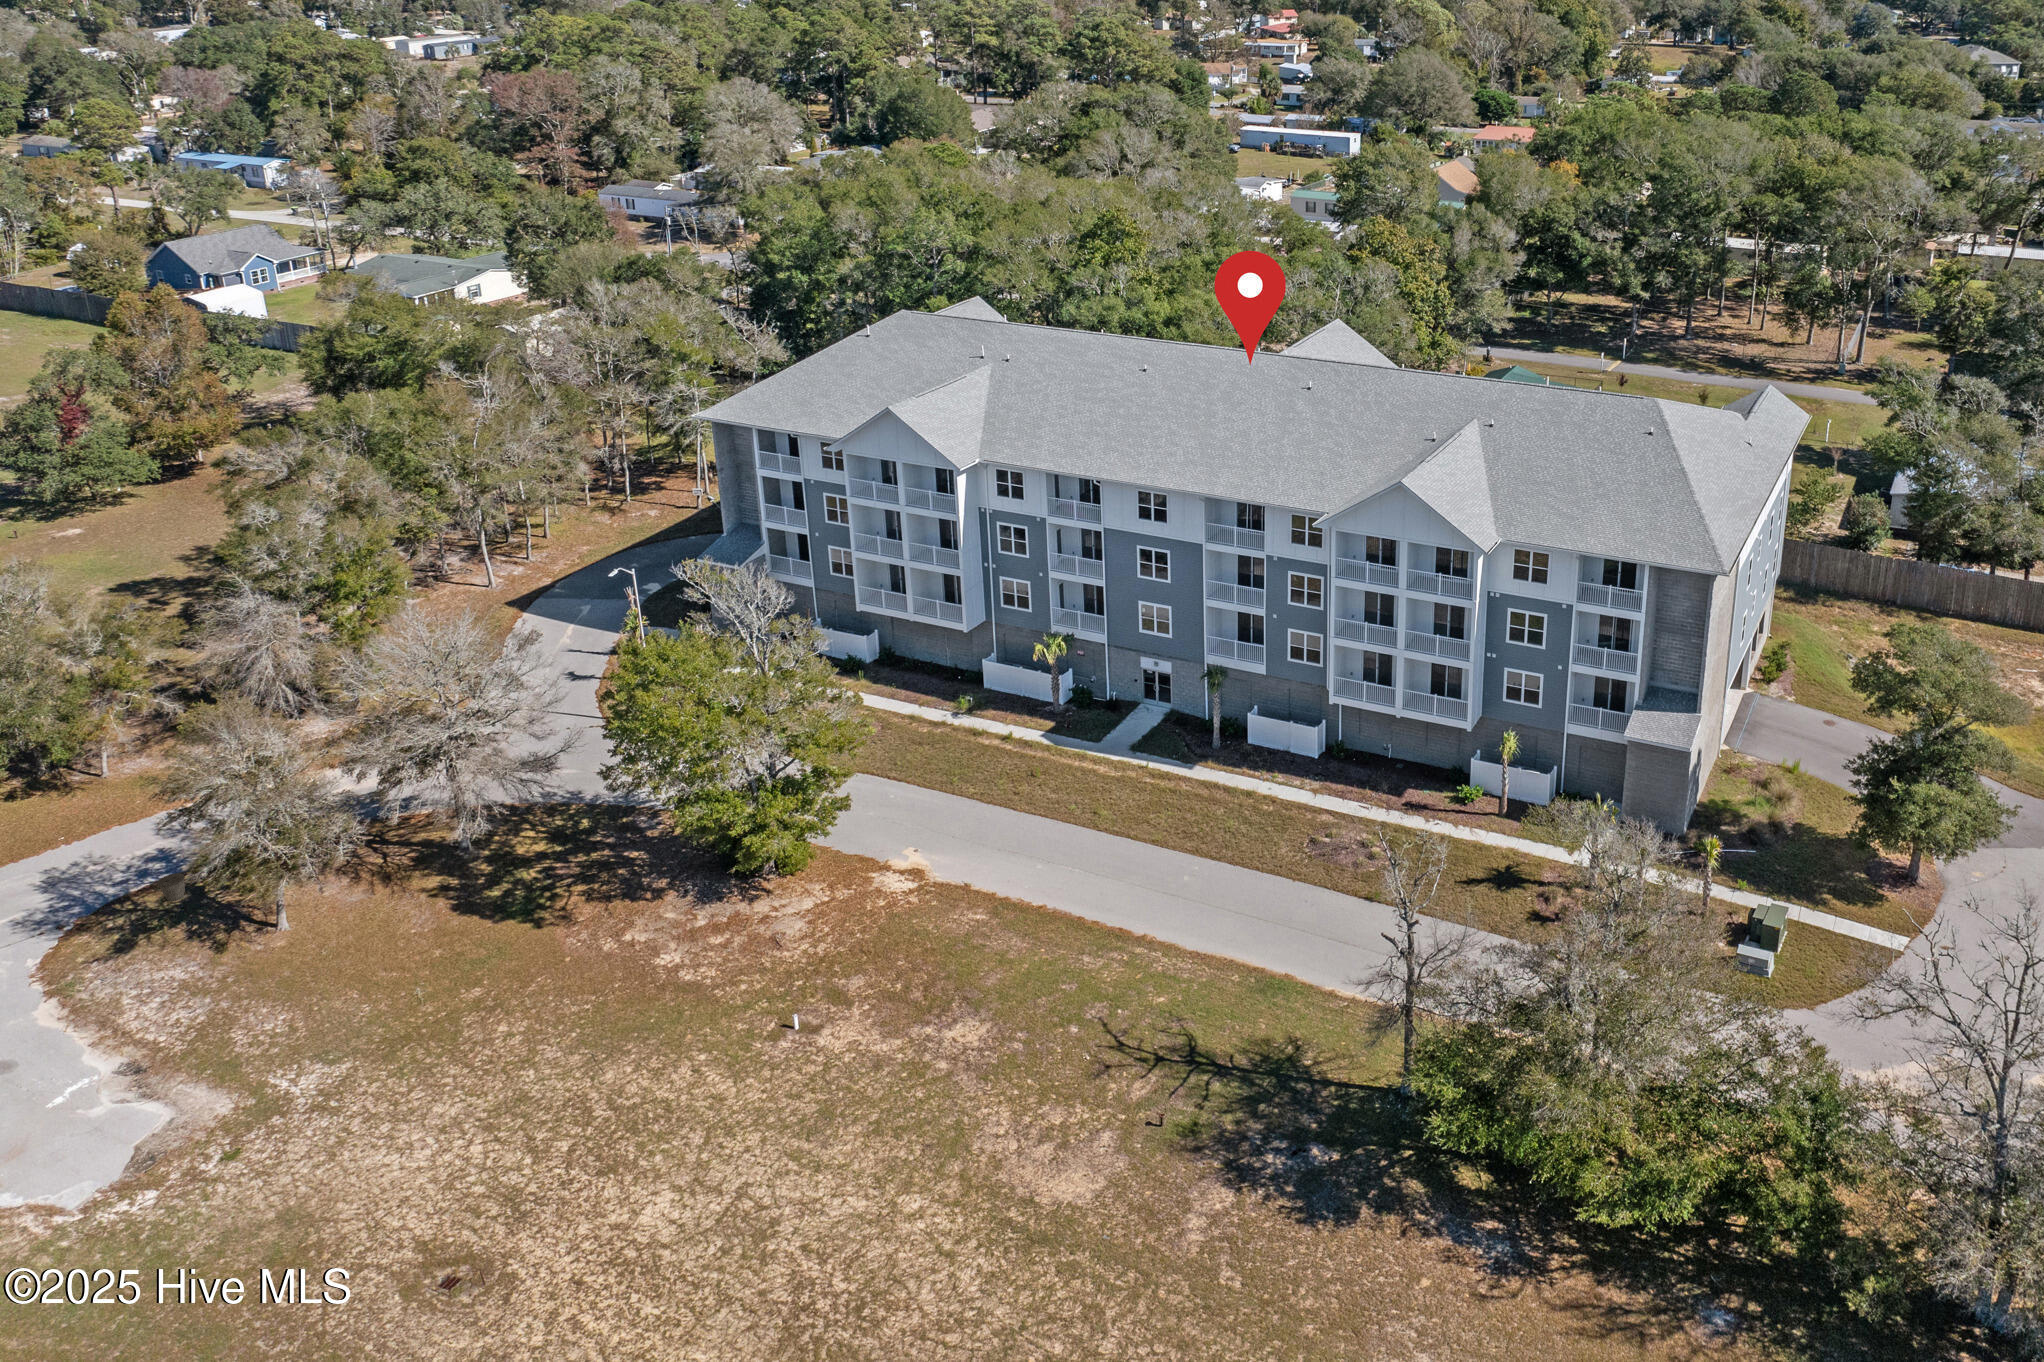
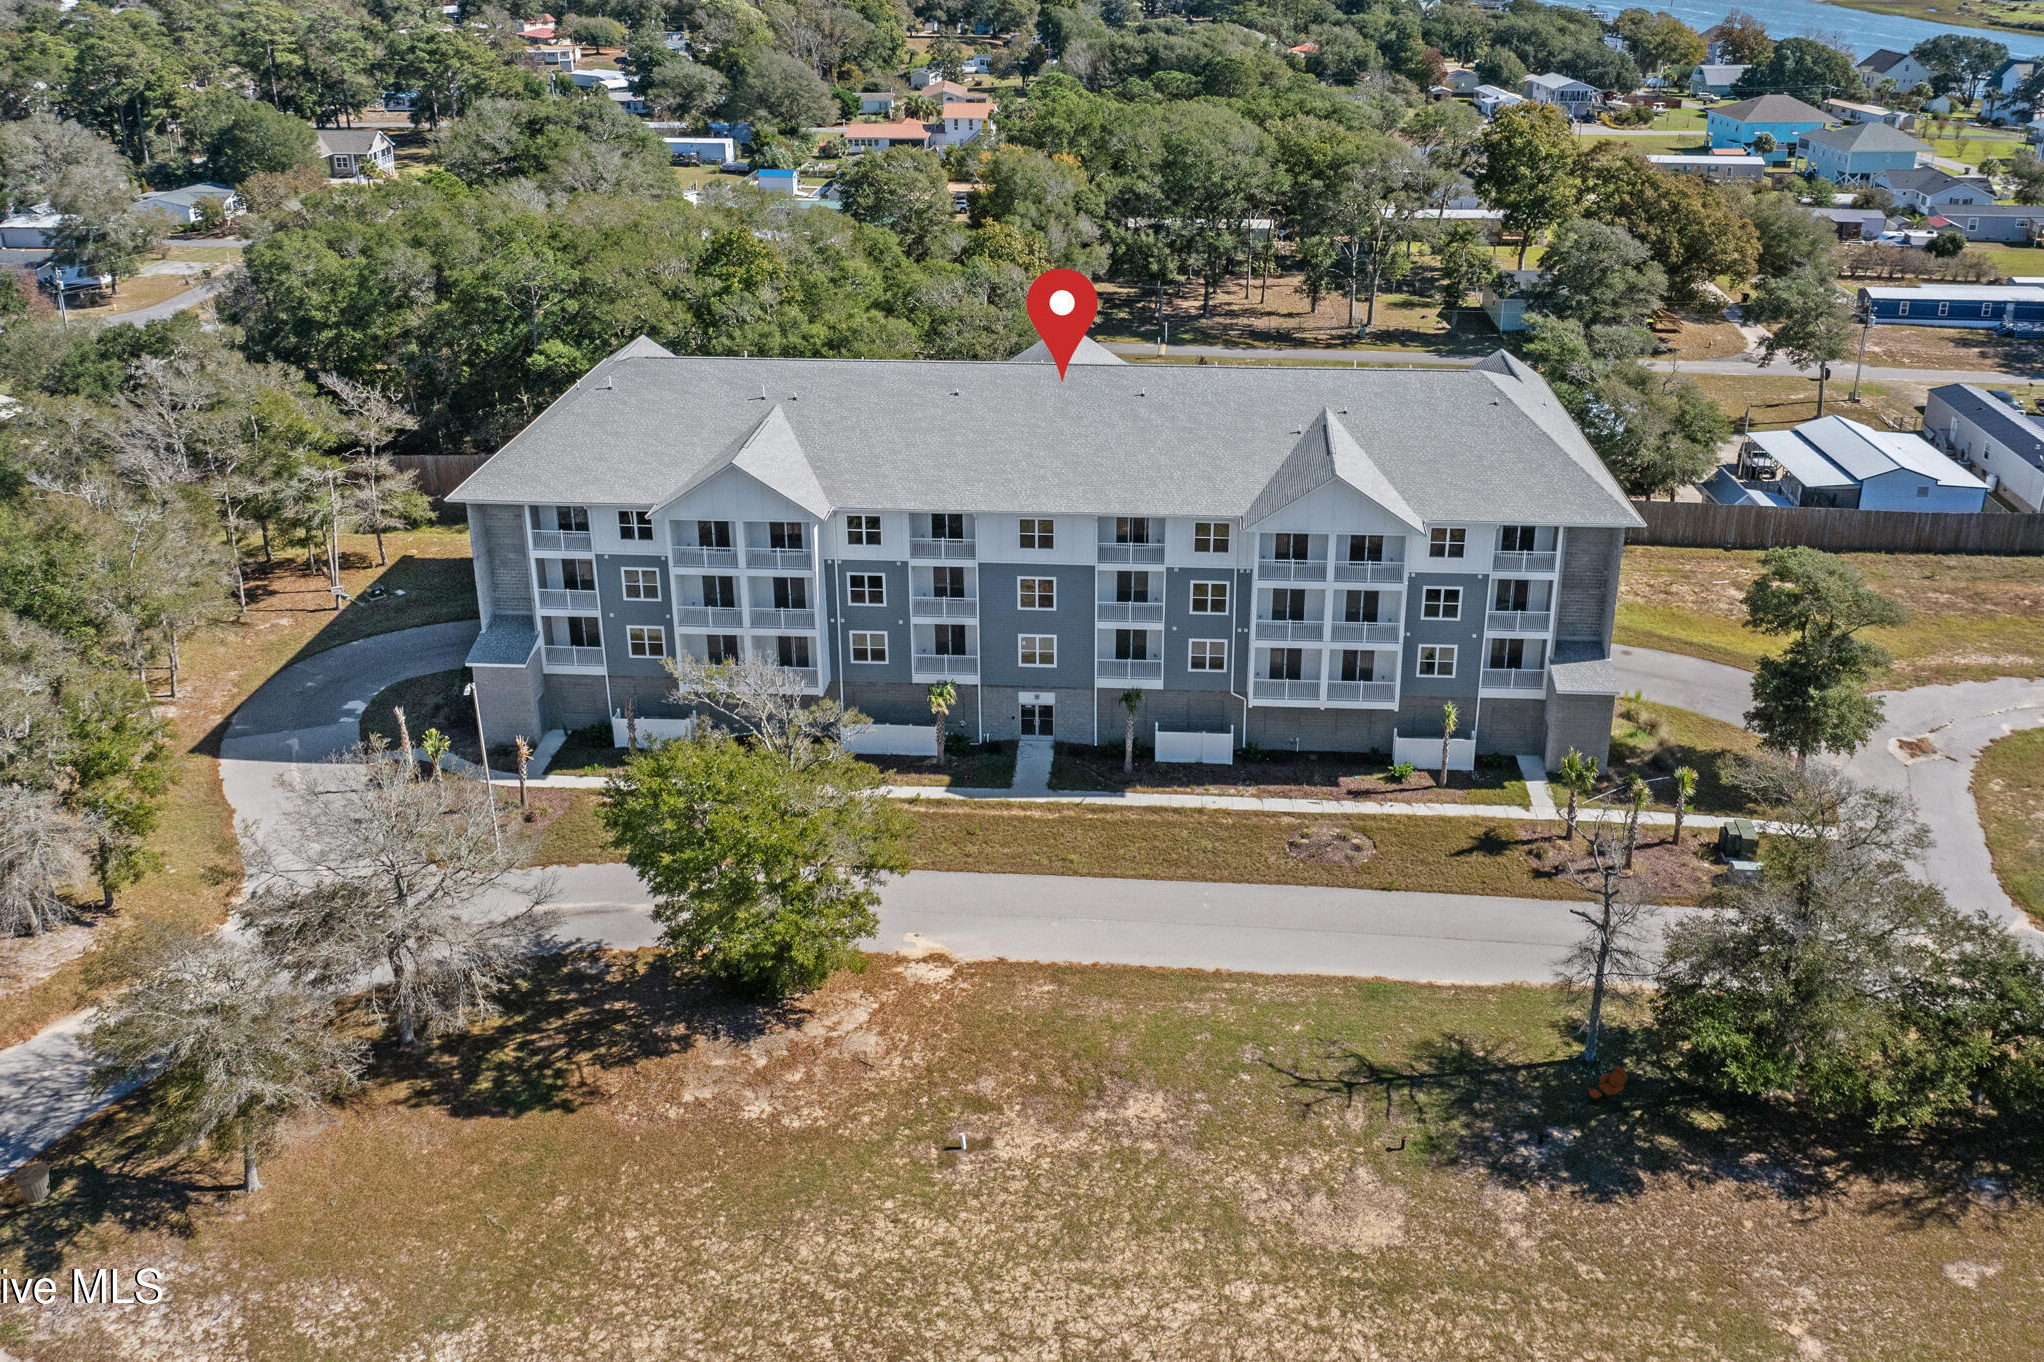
lounge chair: none [1382,1108,1426,1145] -> present [1589,1066,1627,1104]

